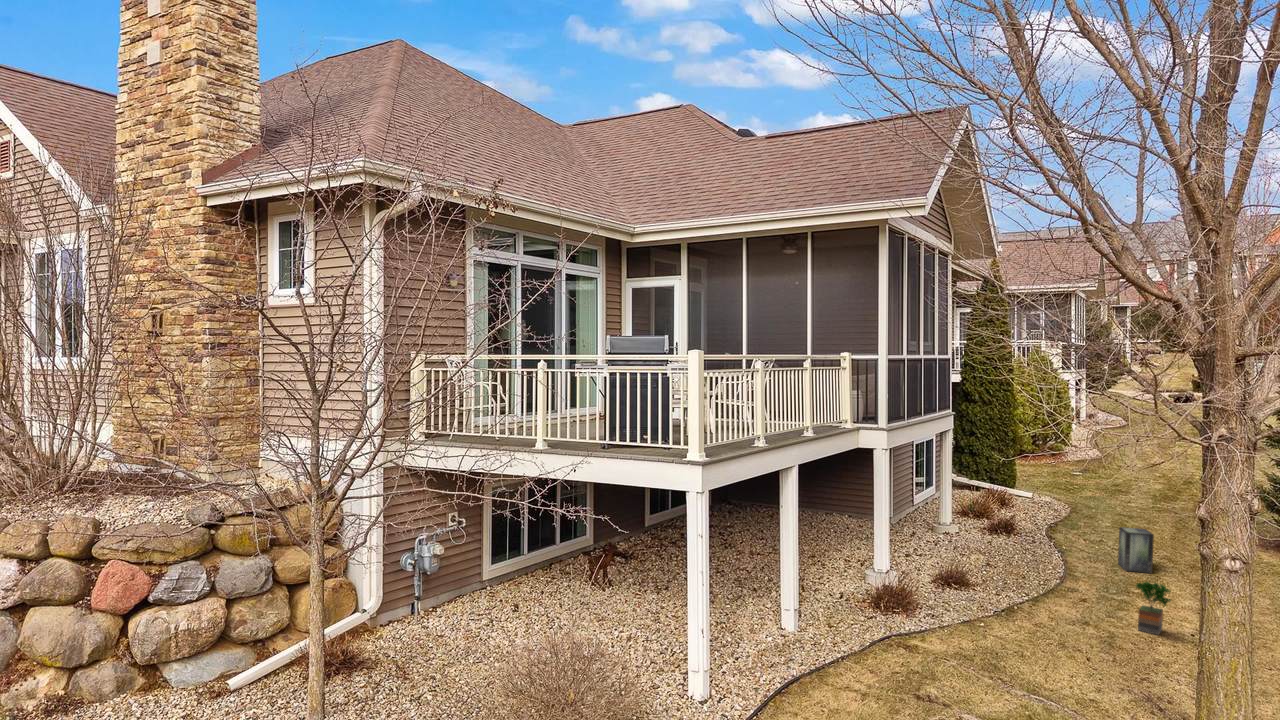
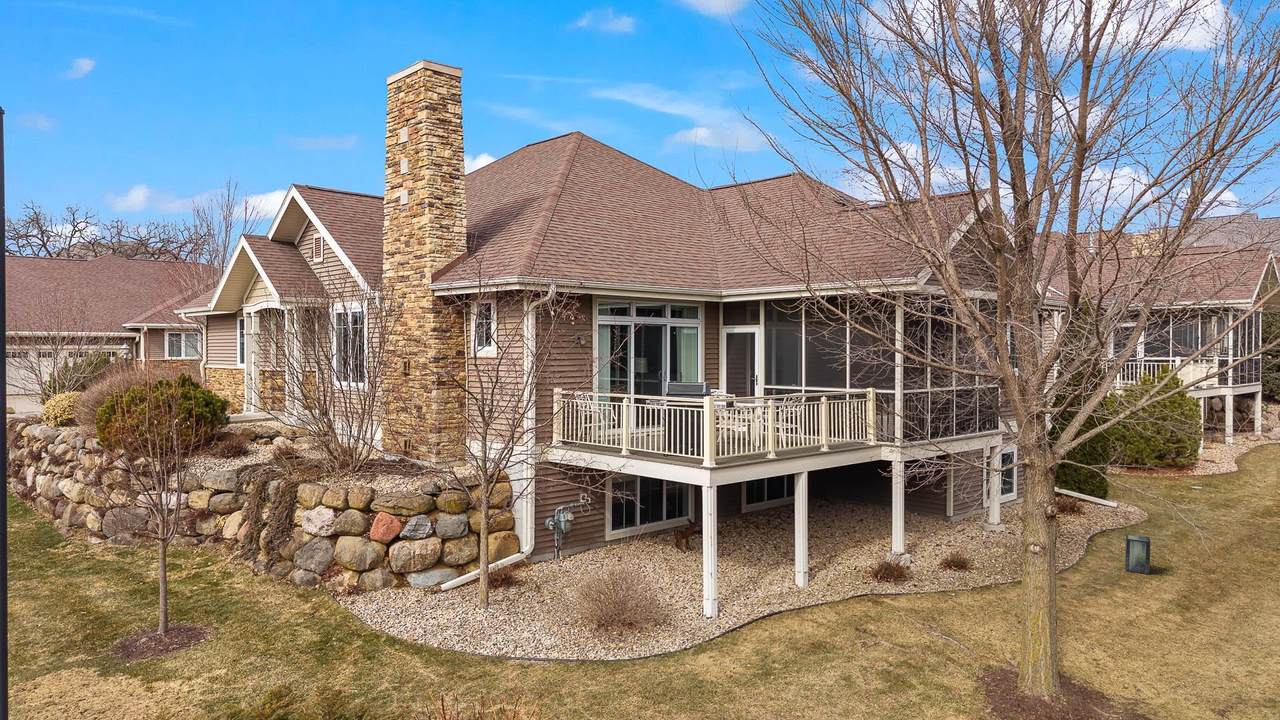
potted tree: present [1136,582,1171,635] -> none [1085,574,1114,617]

